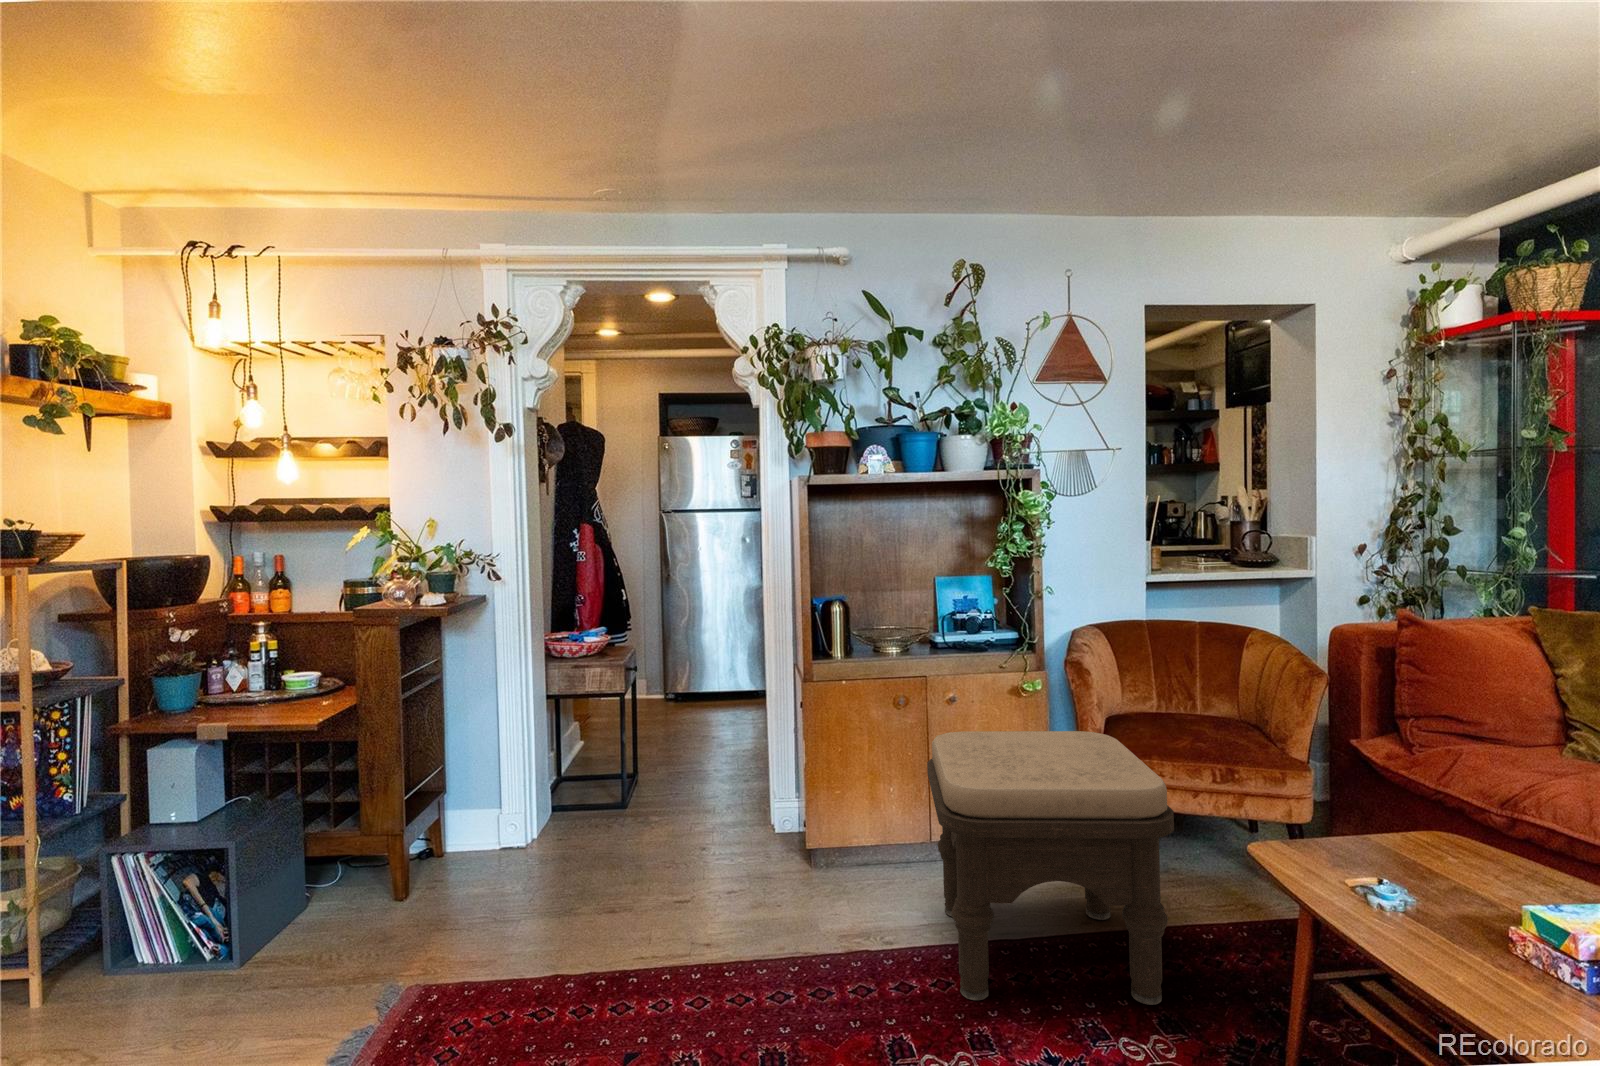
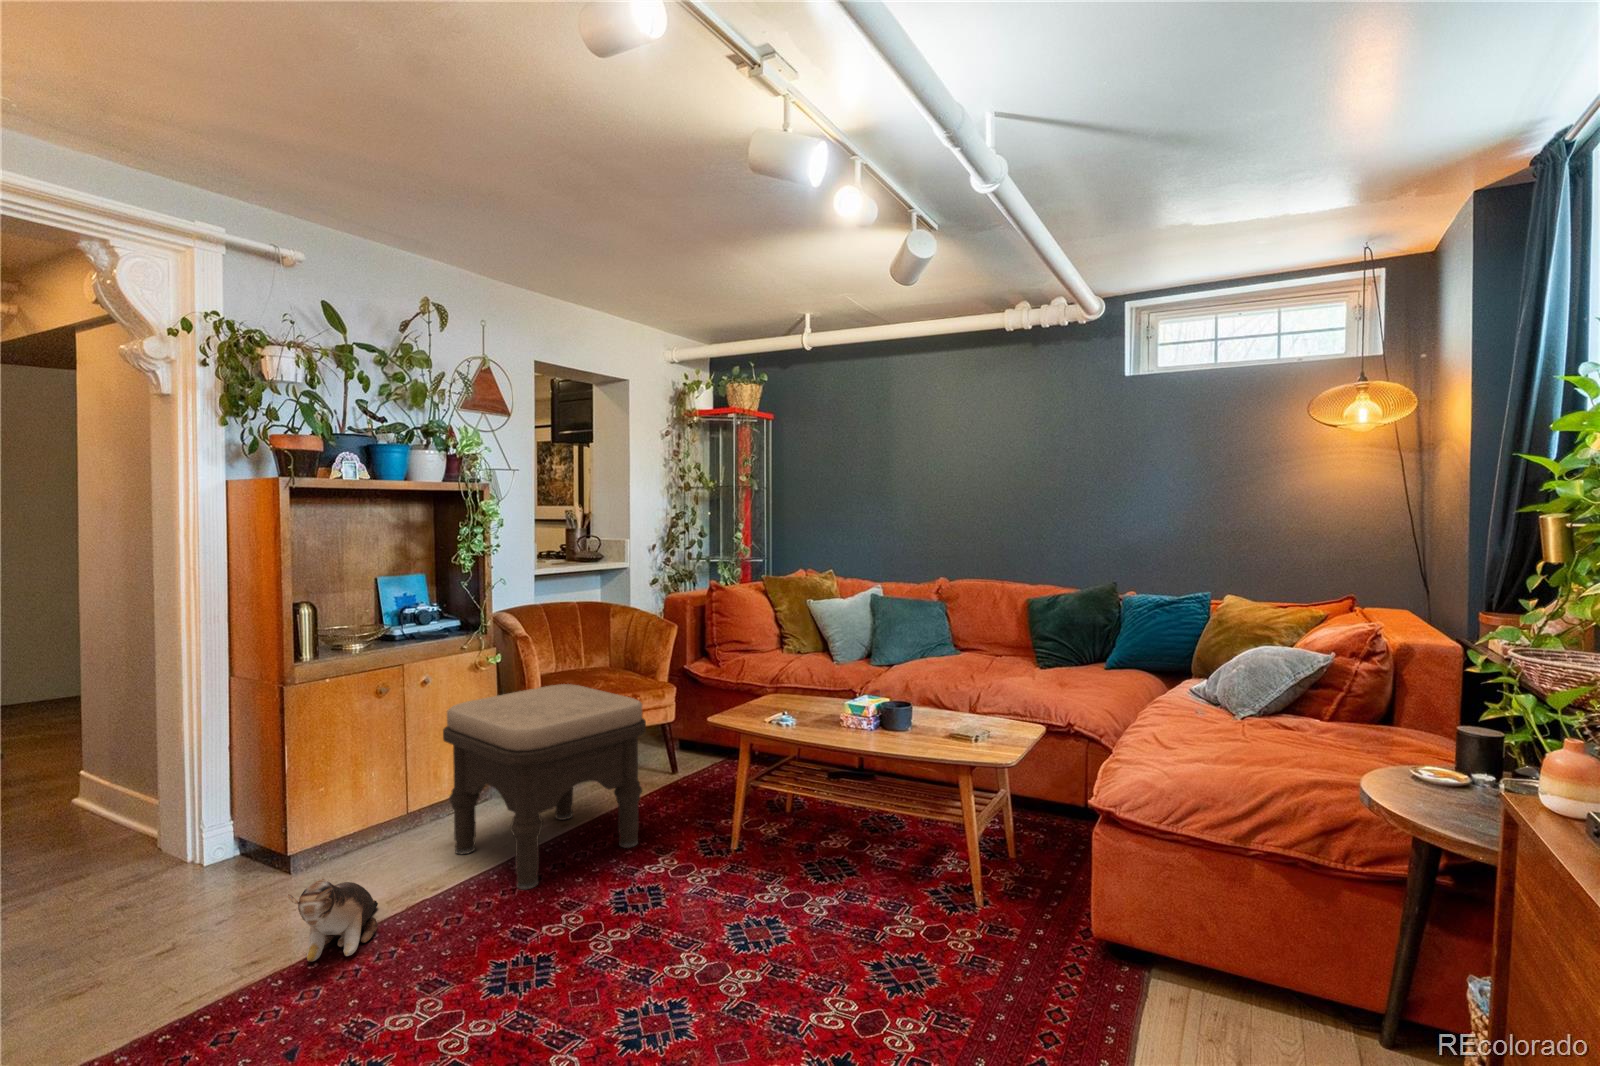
plush toy: none [694,893,827,987] -> present [288,879,378,962]

